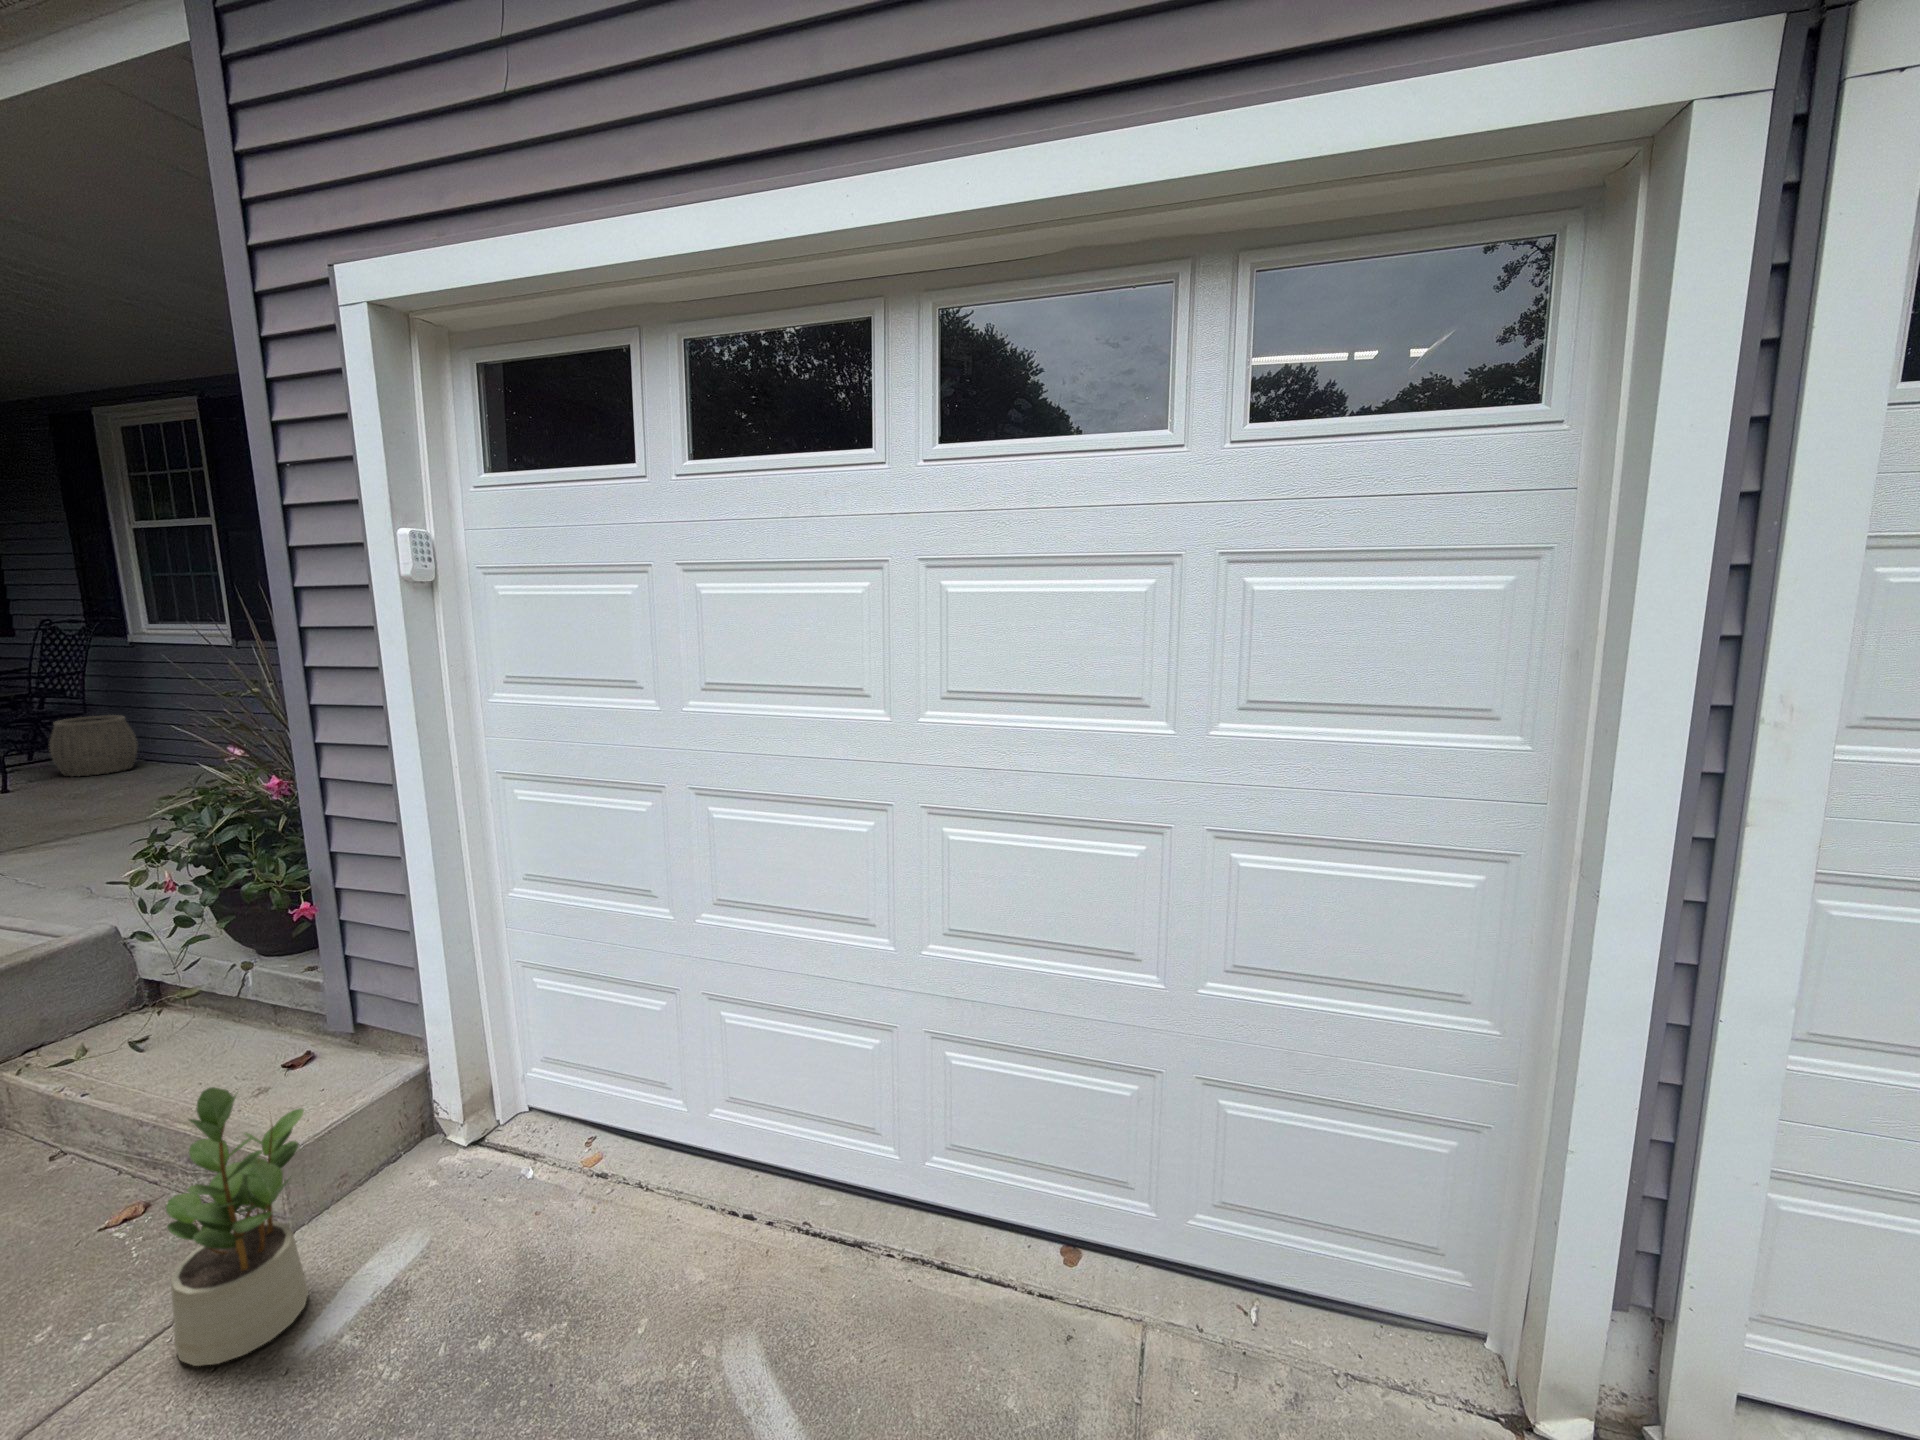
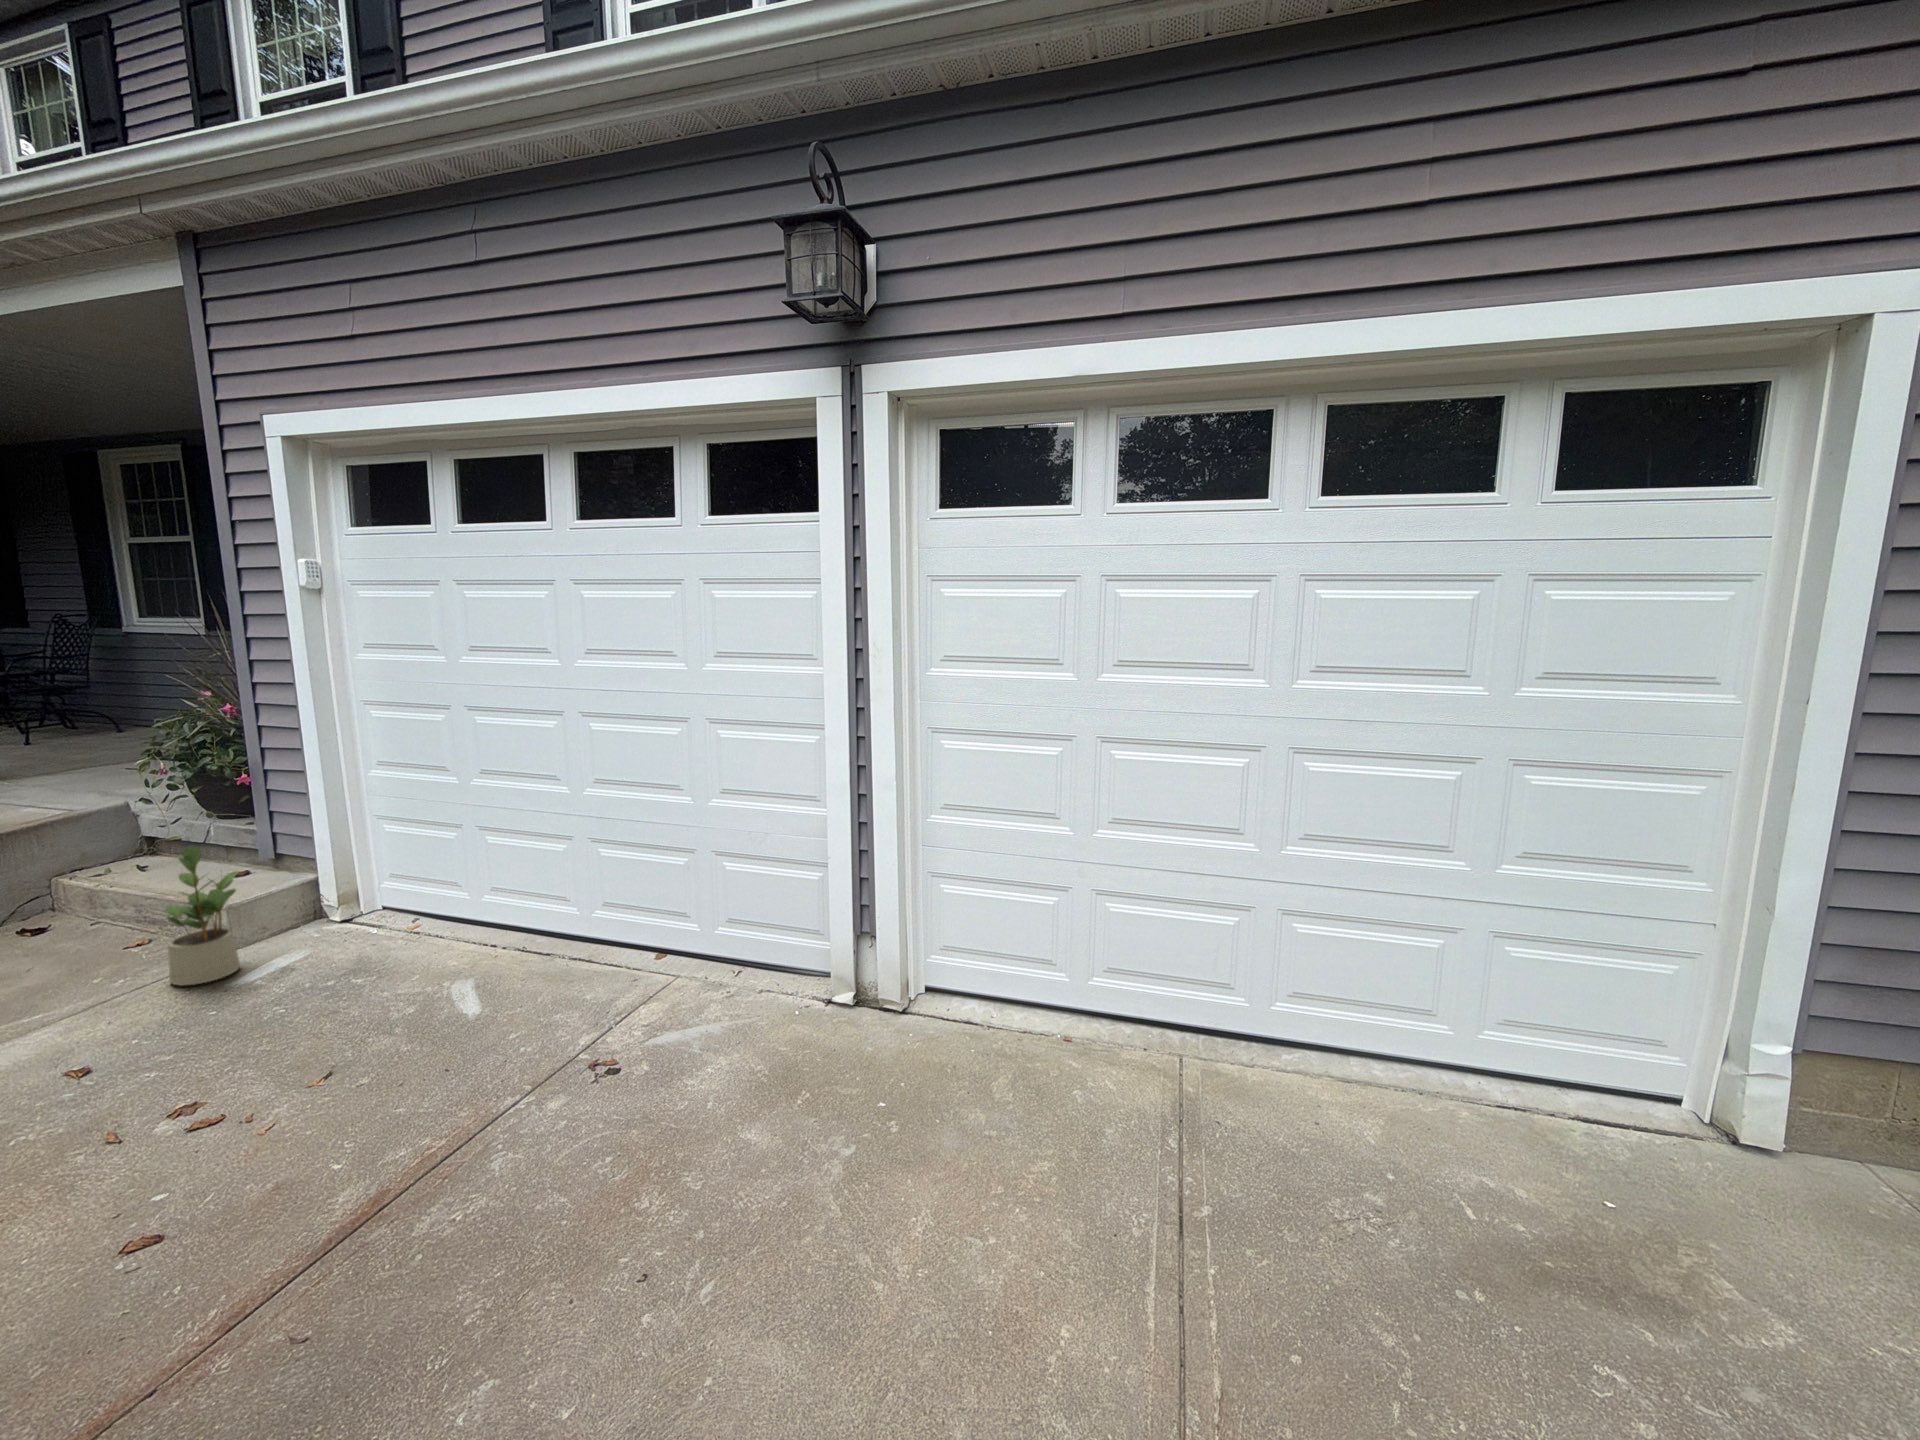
woven basket: present [50,715,137,776] -> none [61,687,130,733]

